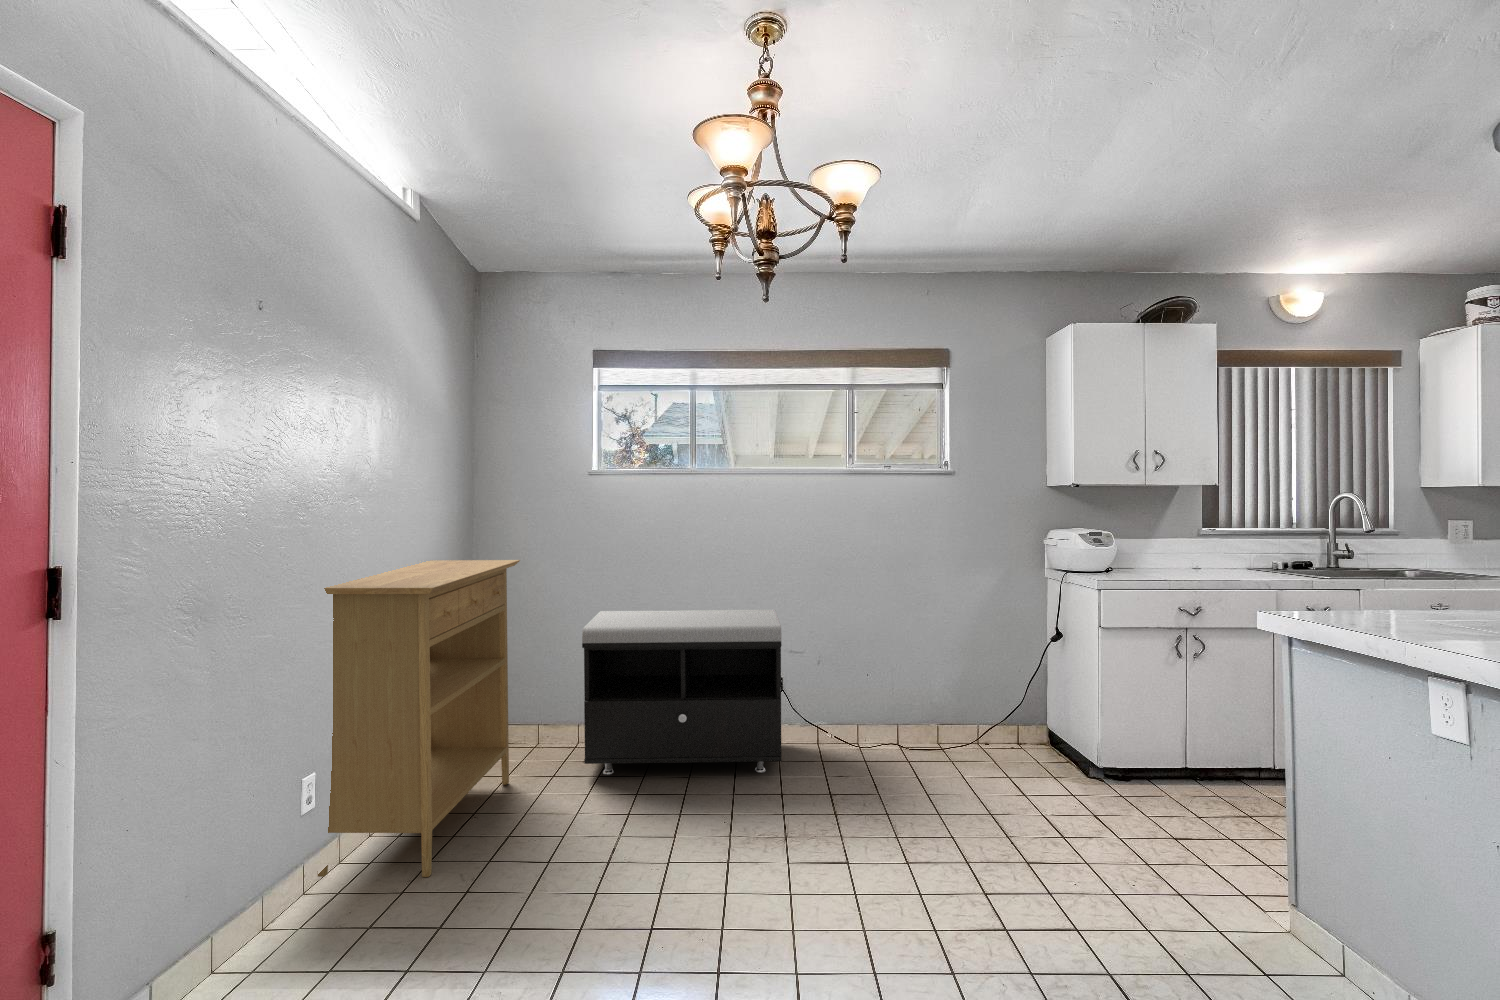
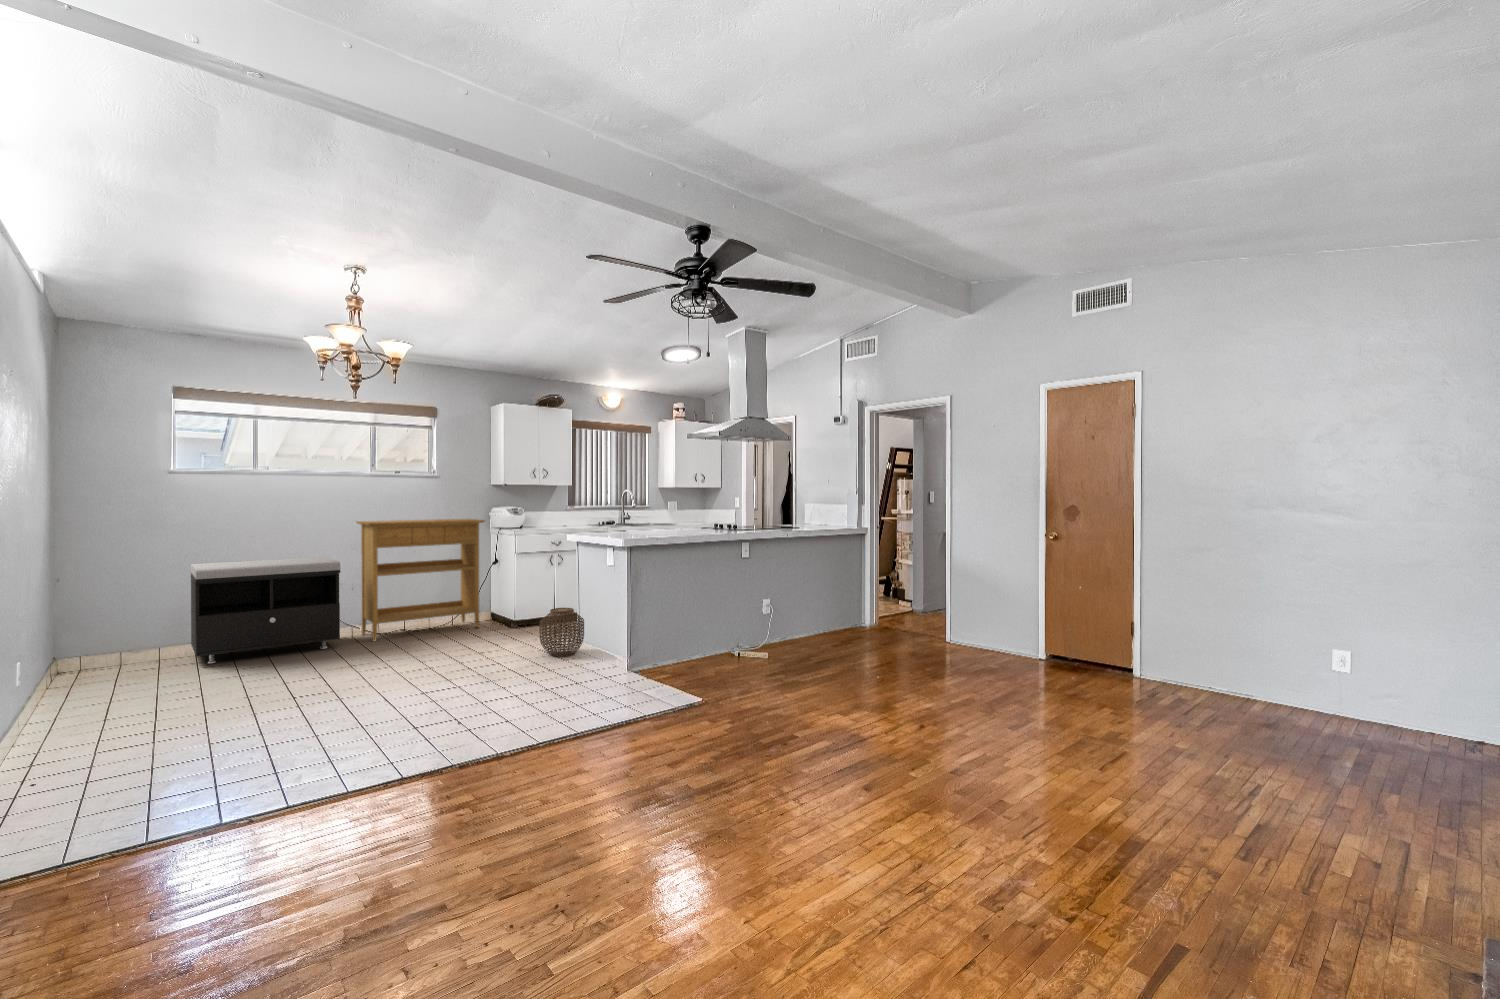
console table: present [318,560,520,877] -> present [356,519,485,641]
woven basket: none [1164,806,1295,951] -> present [539,608,584,657]

